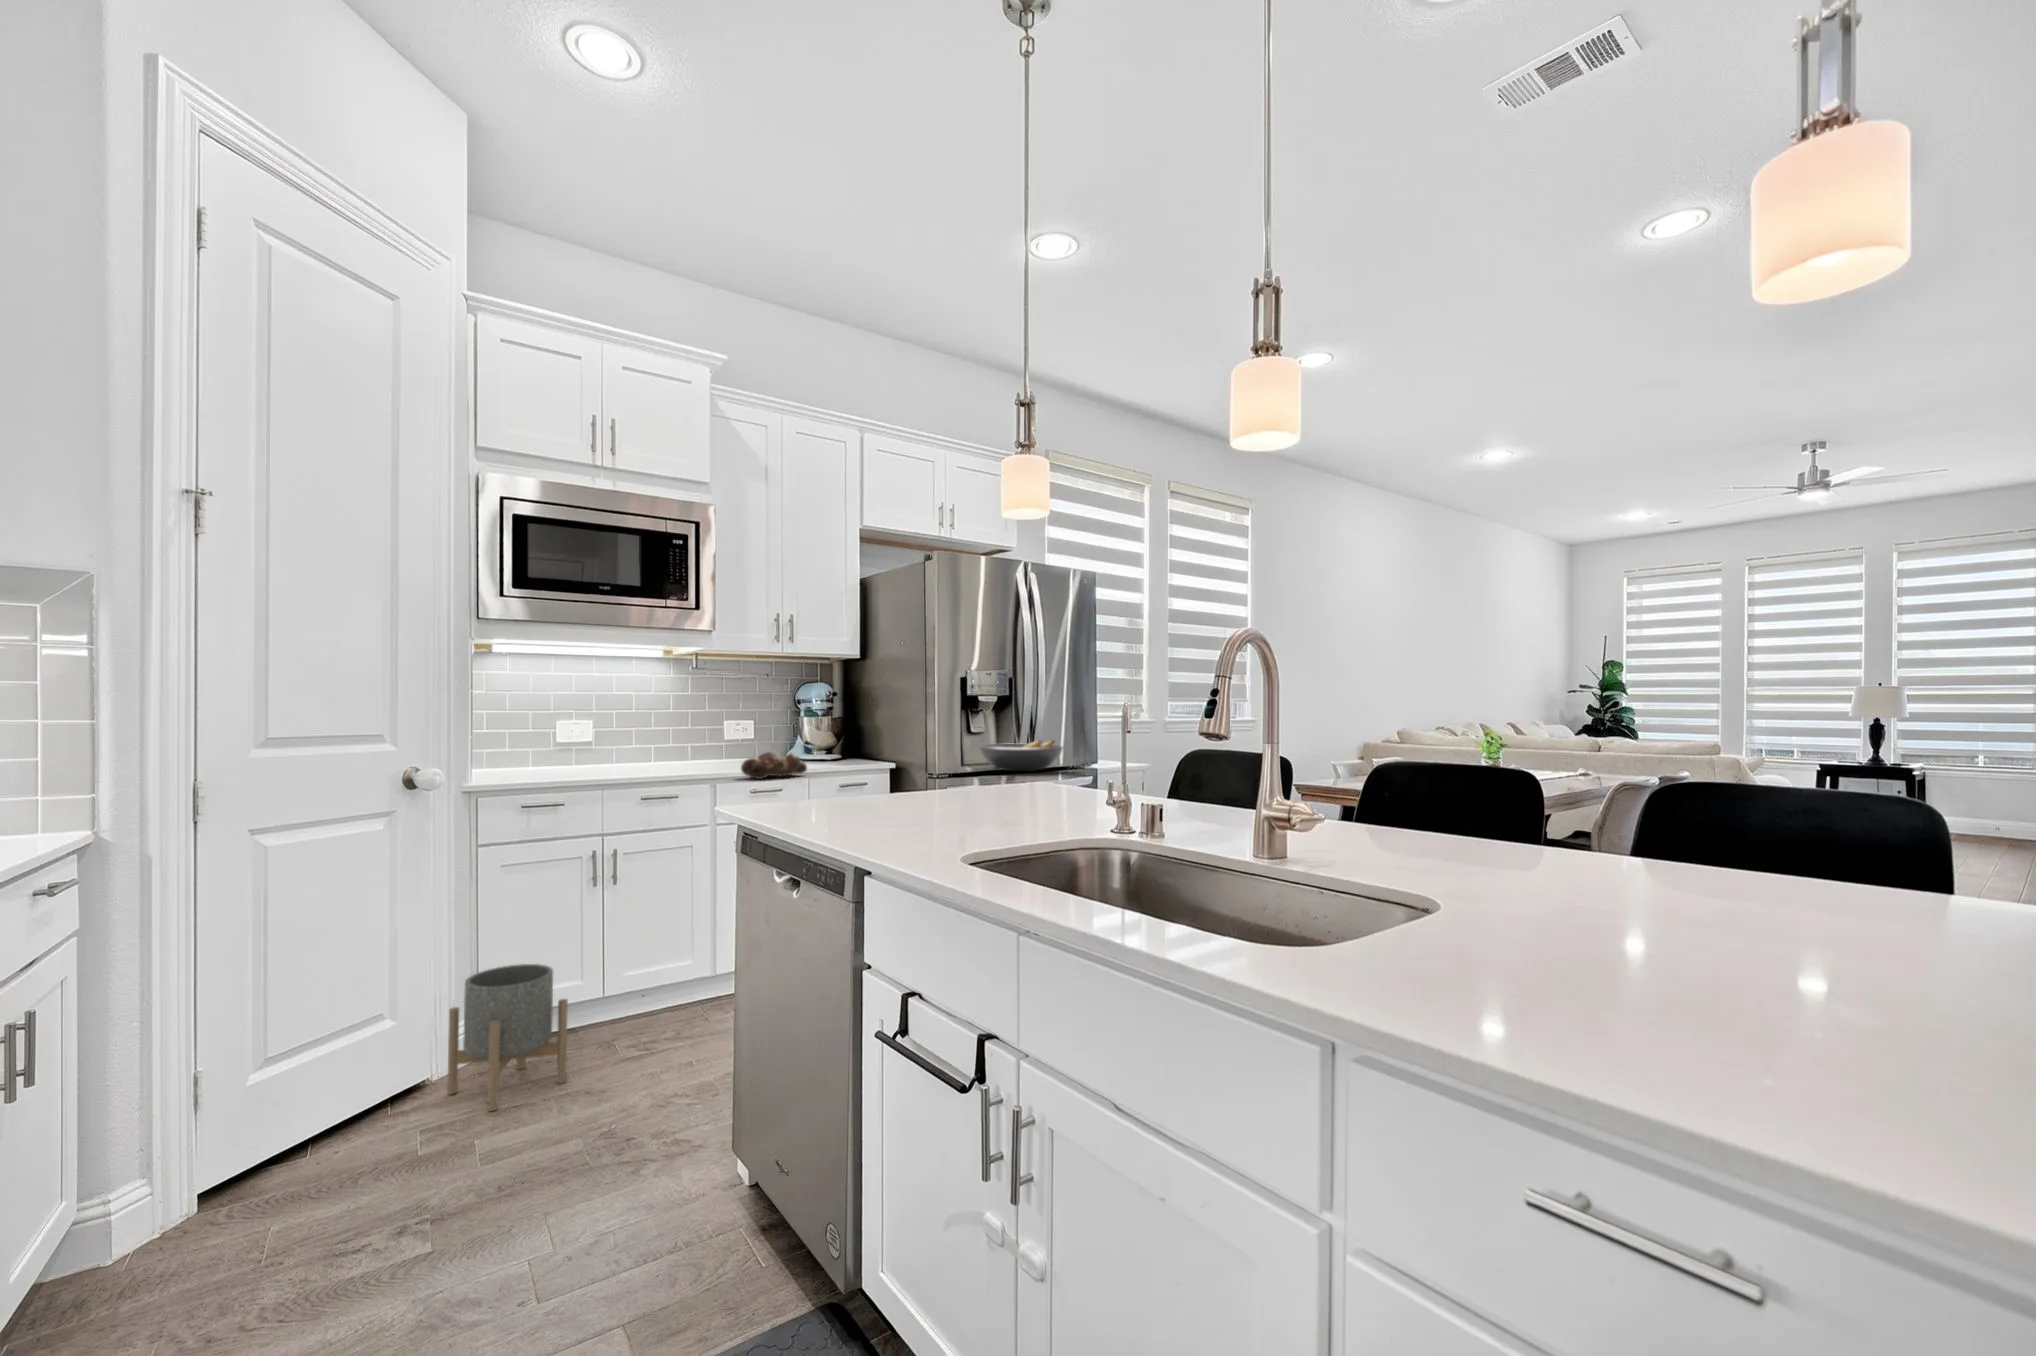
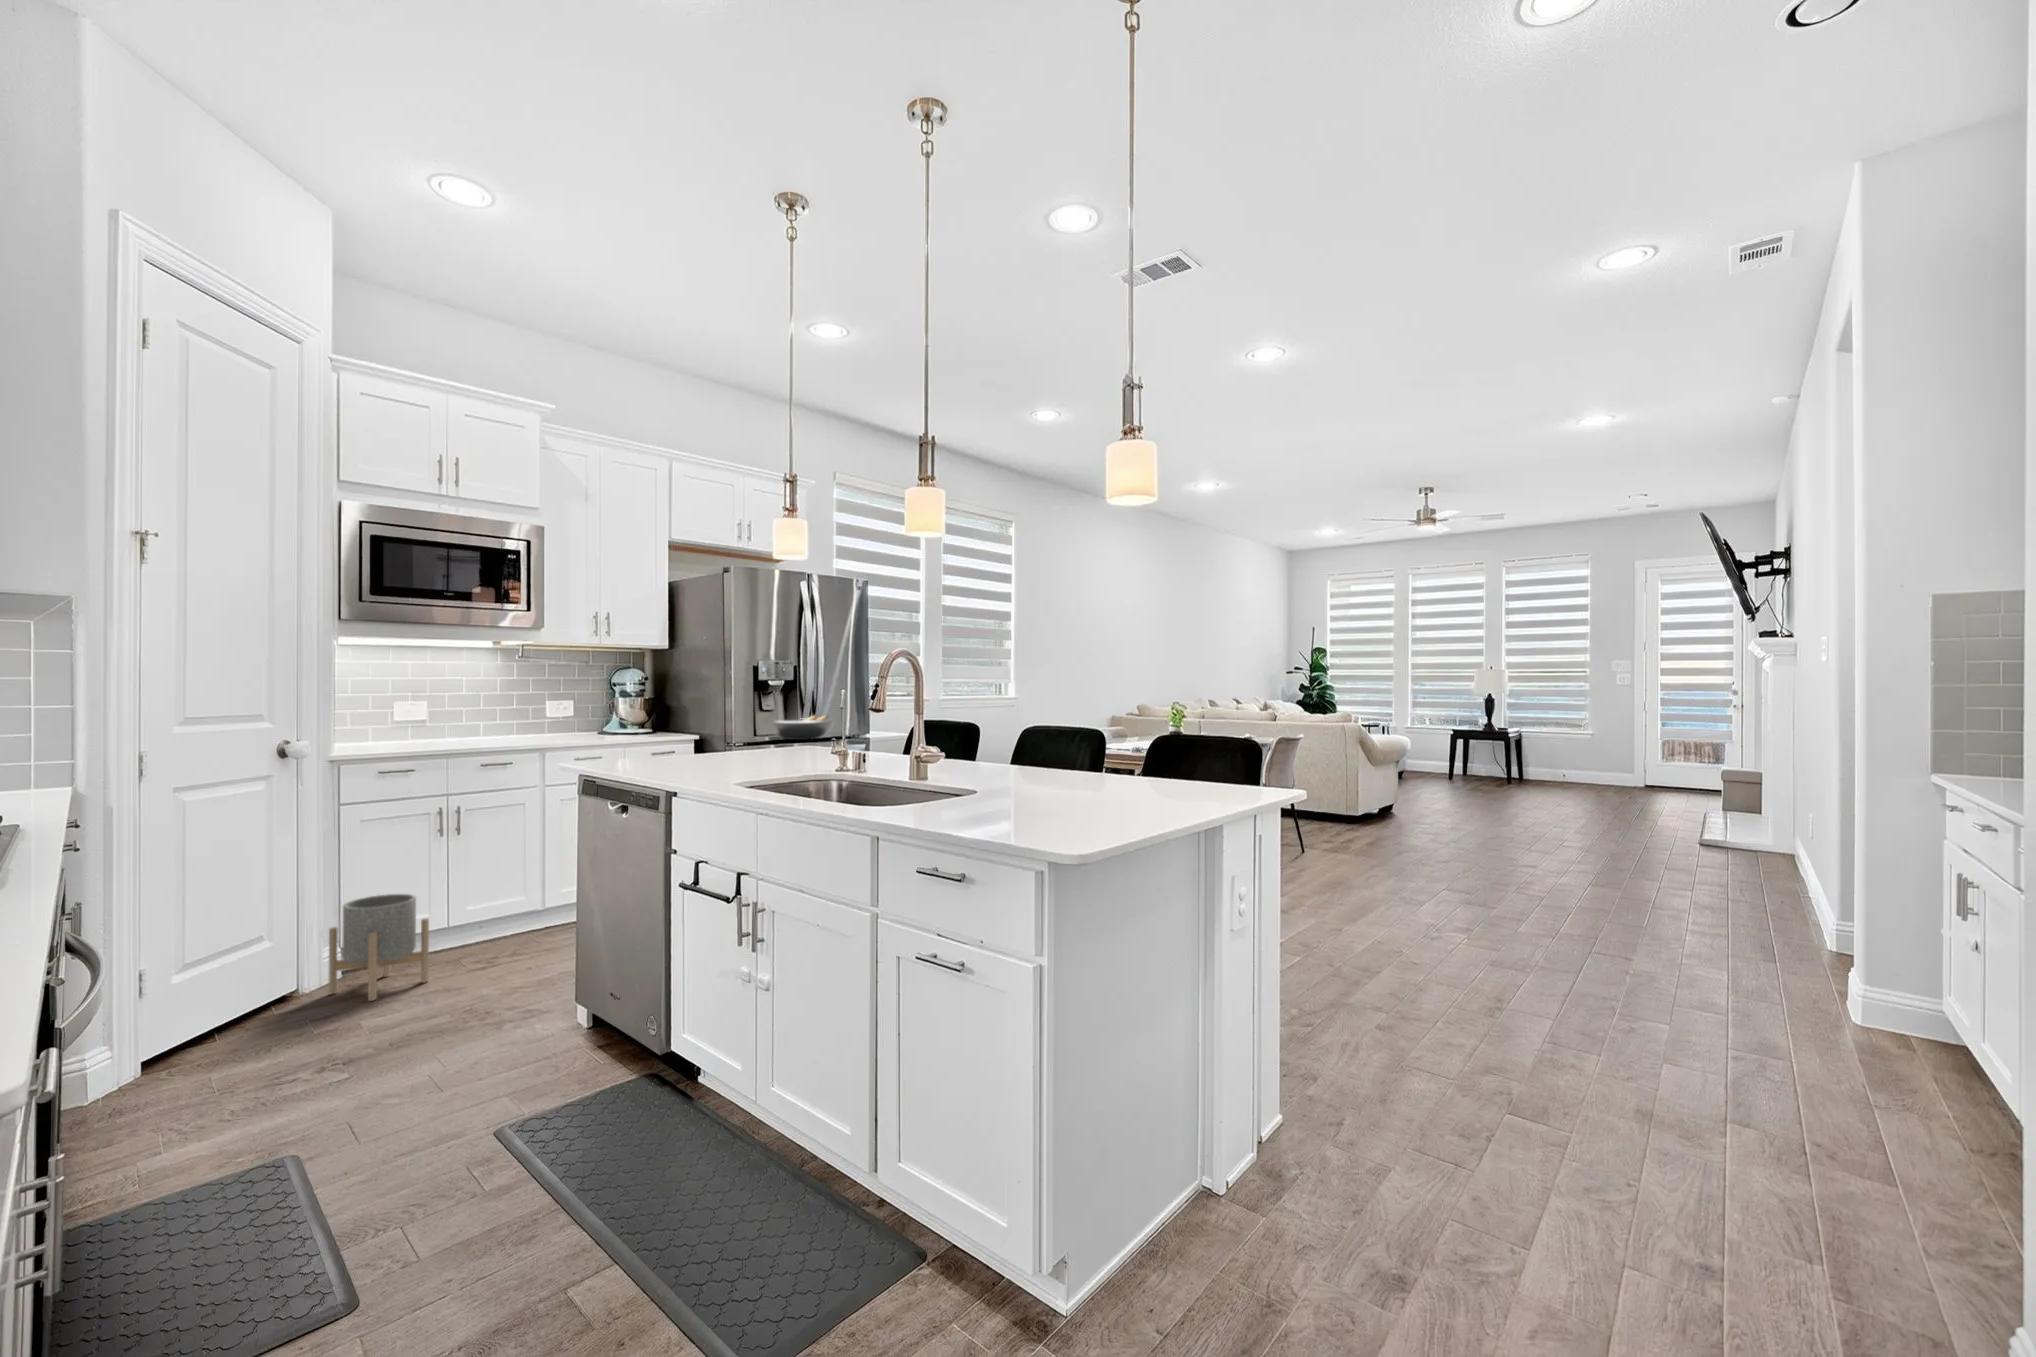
bread loaf: present [741,752,807,779] -> none [566,726,622,748]

